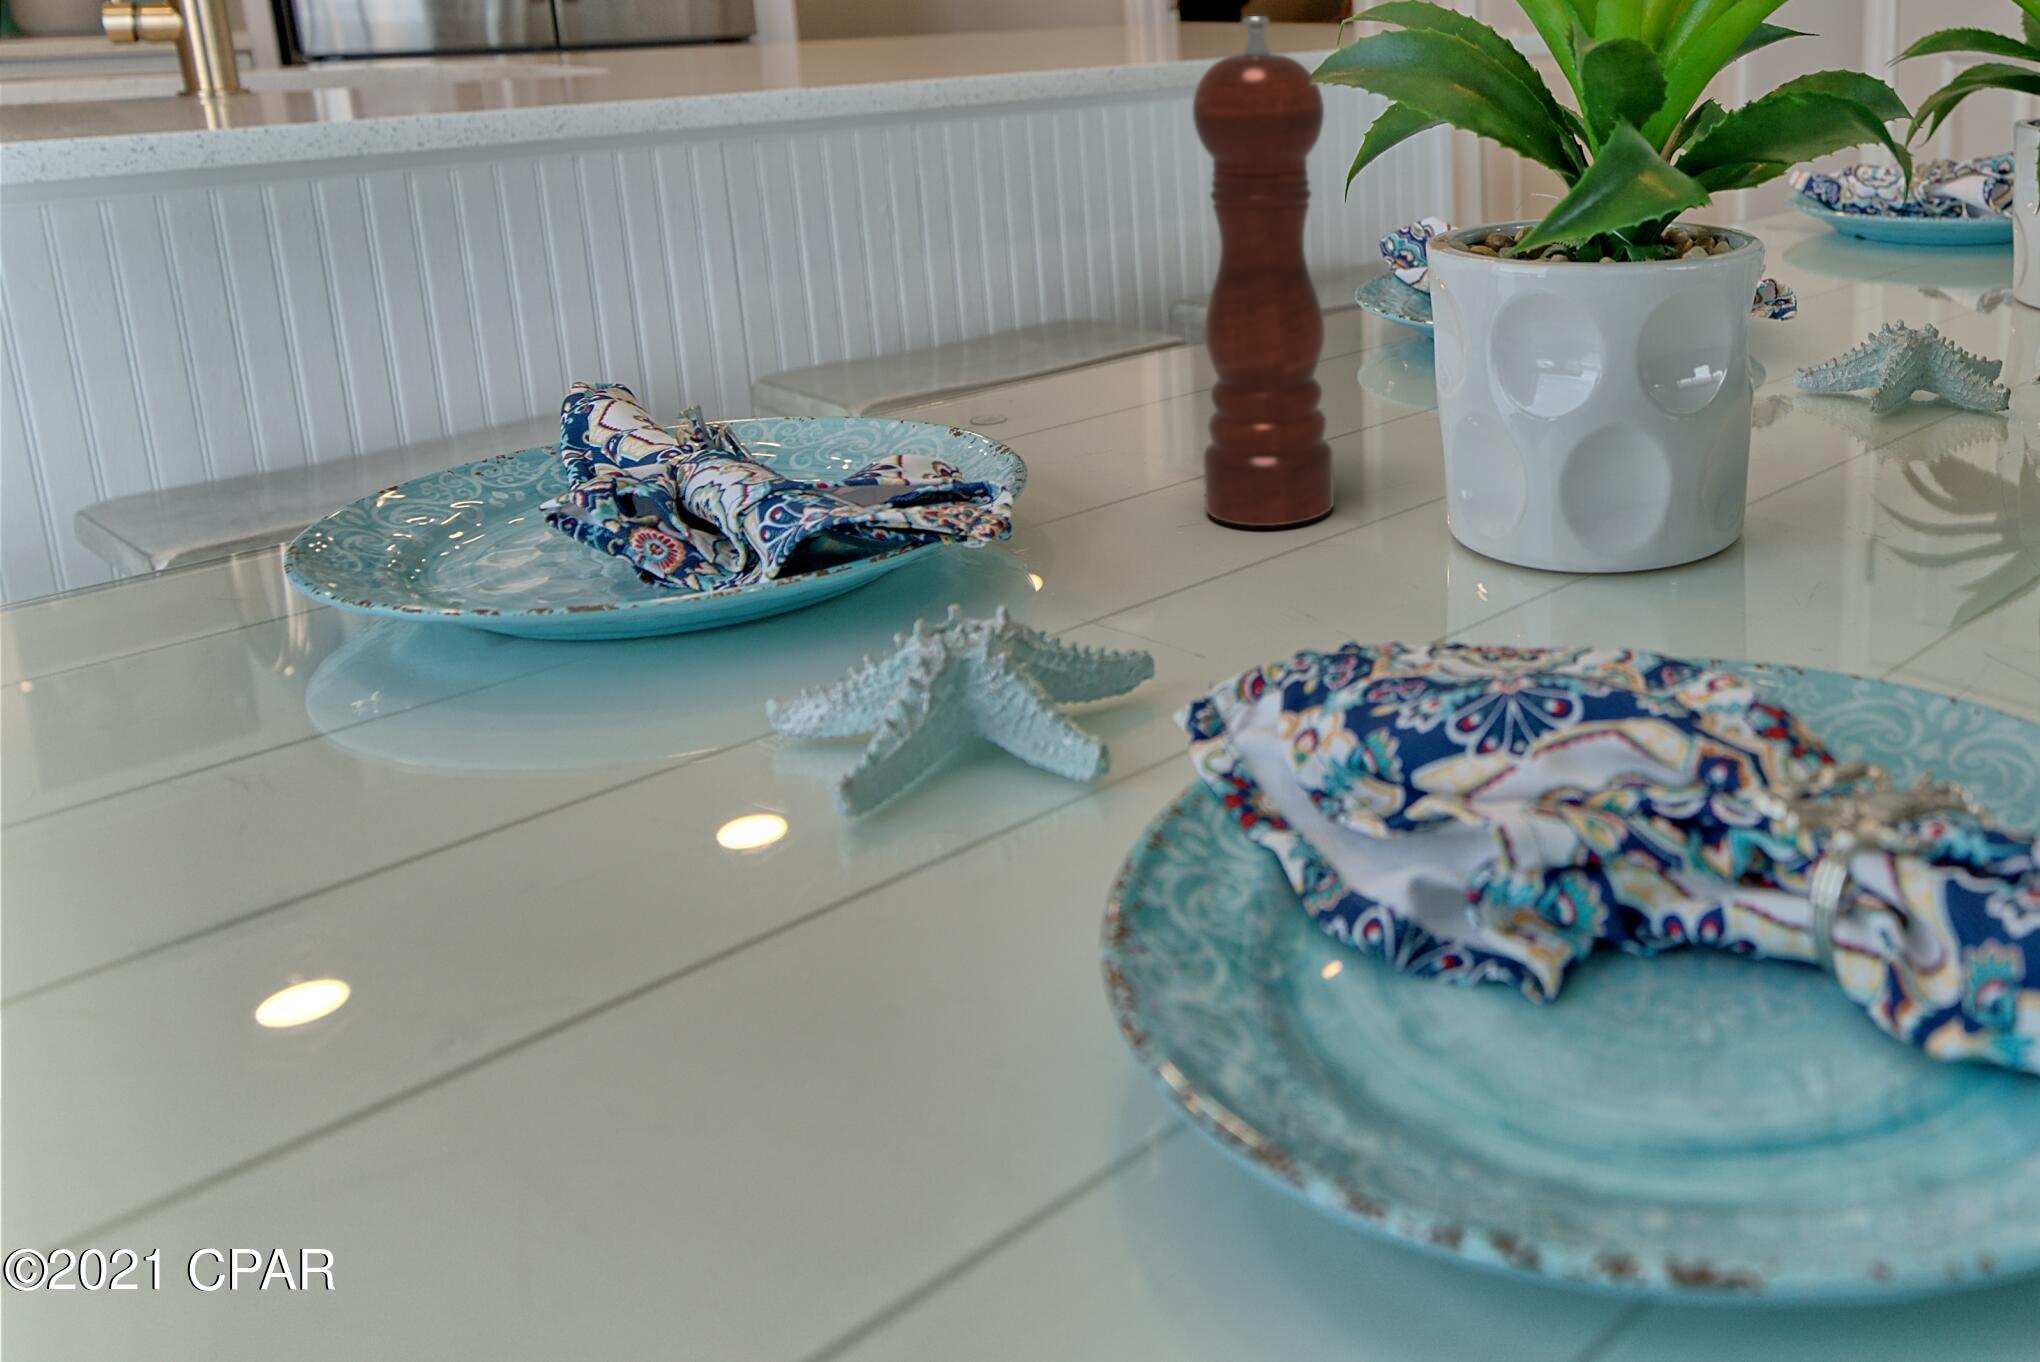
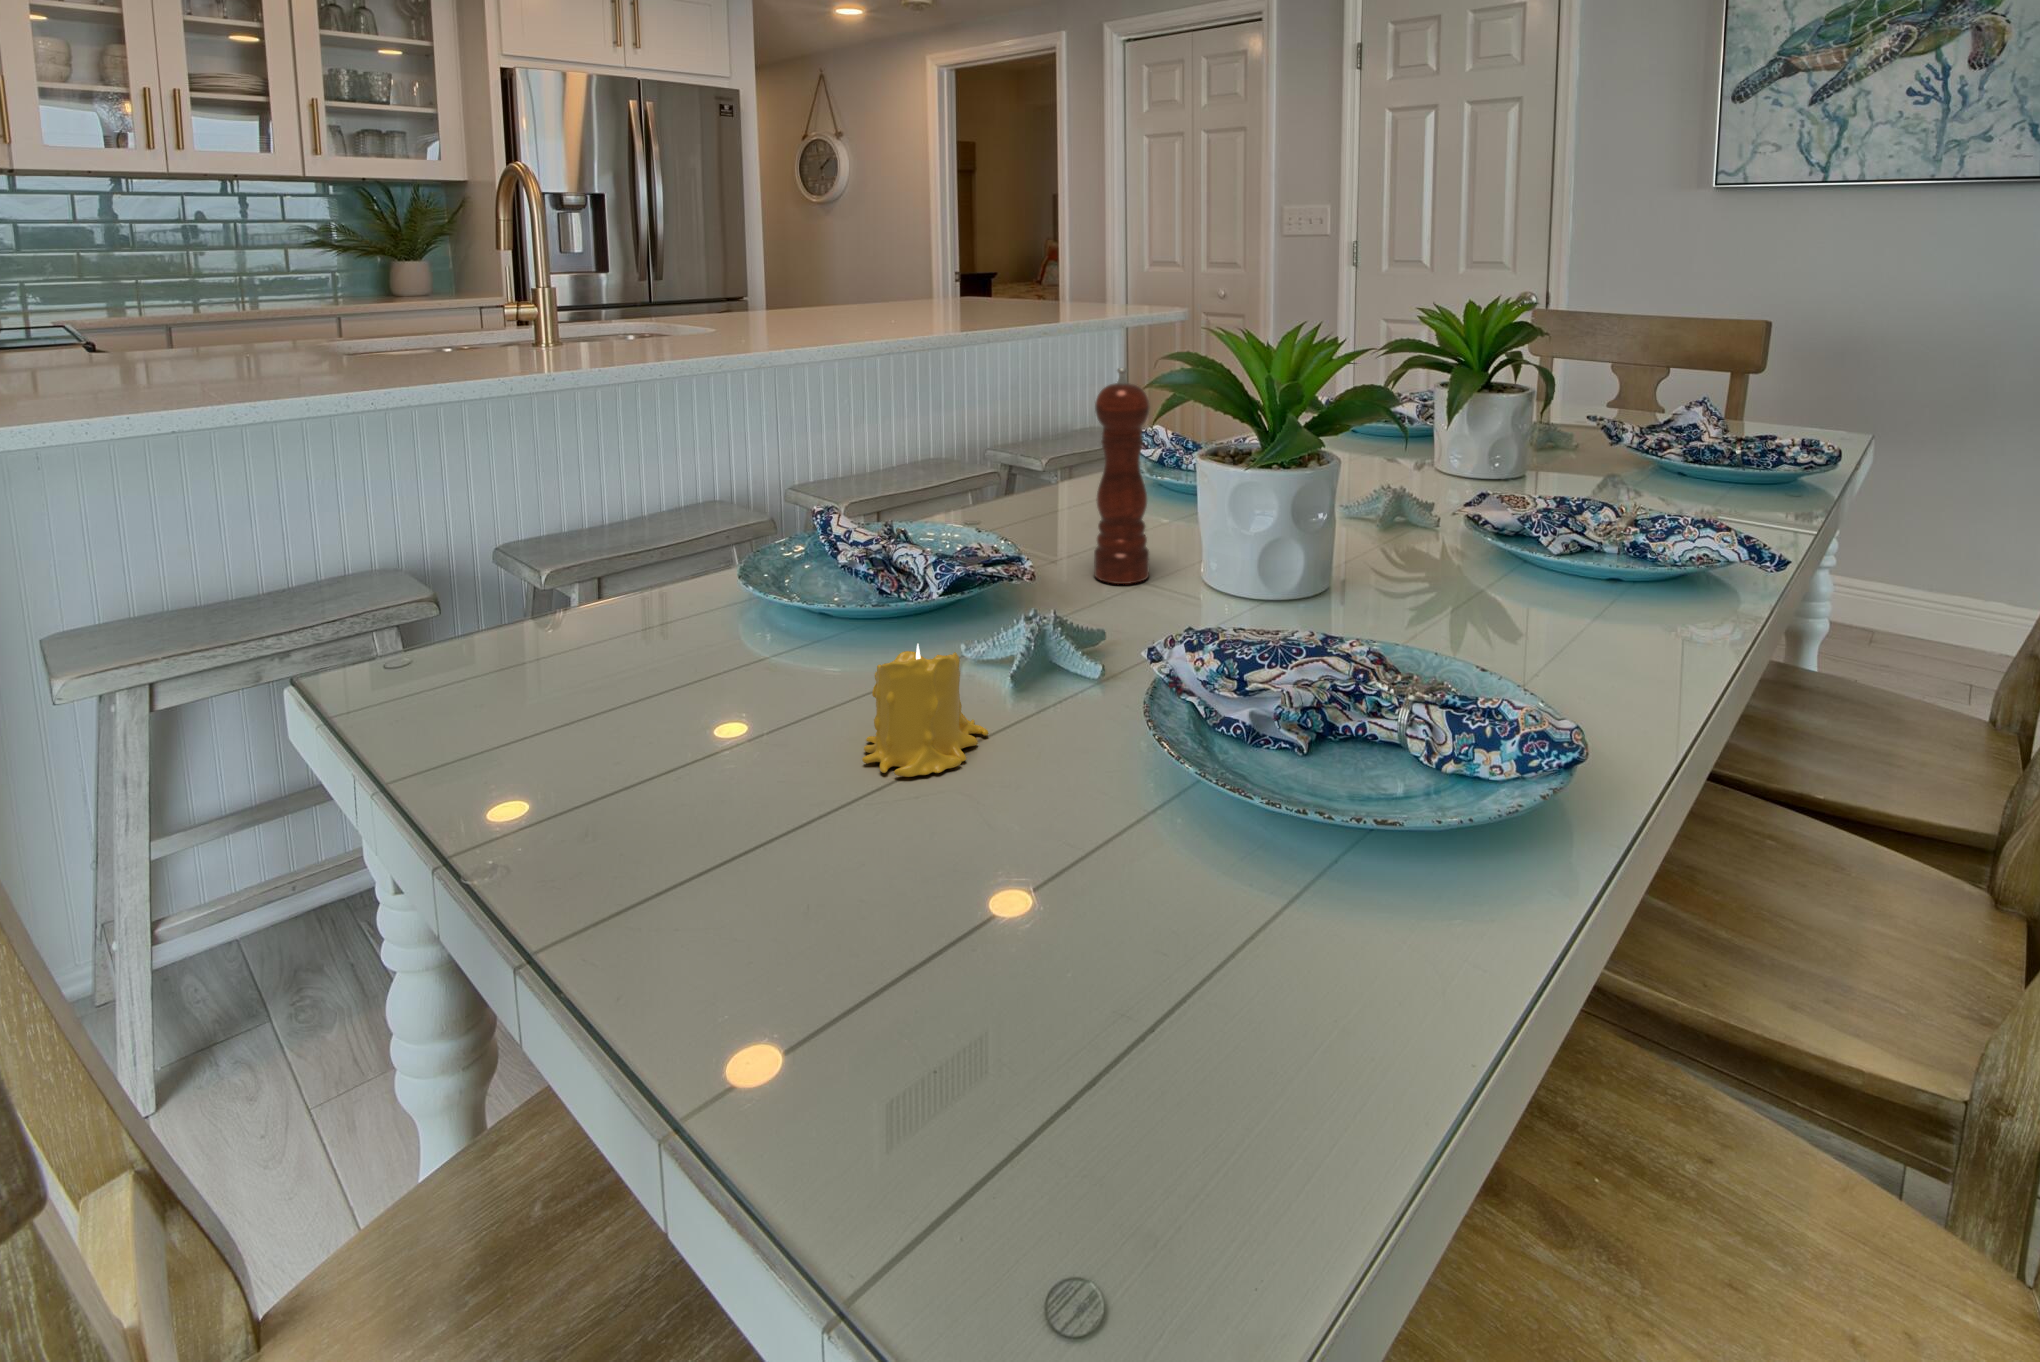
candle: none [330,679,733,1064] -> present [862,644,988,777]

